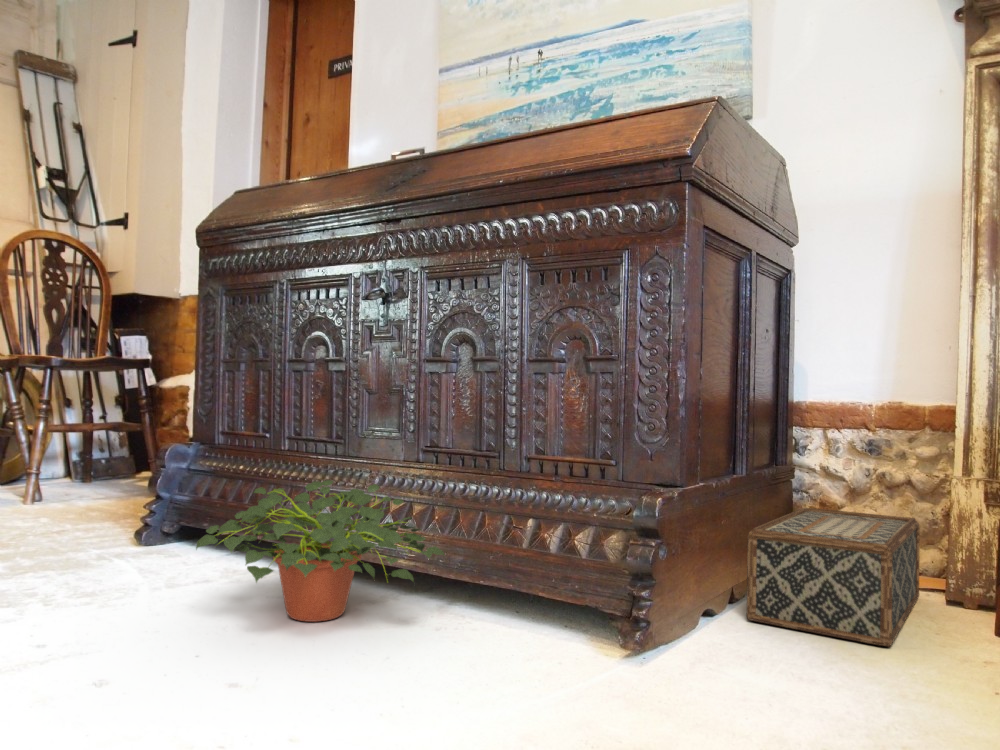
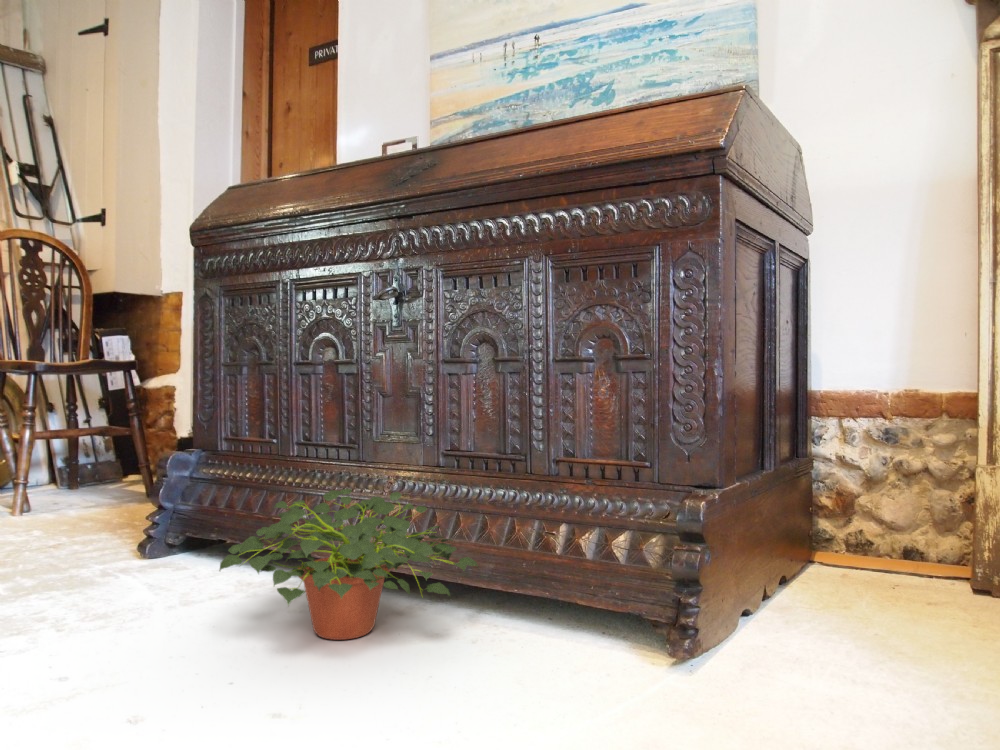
woven basket: present [747,508,920,646] -> none [783,498,944,643]

